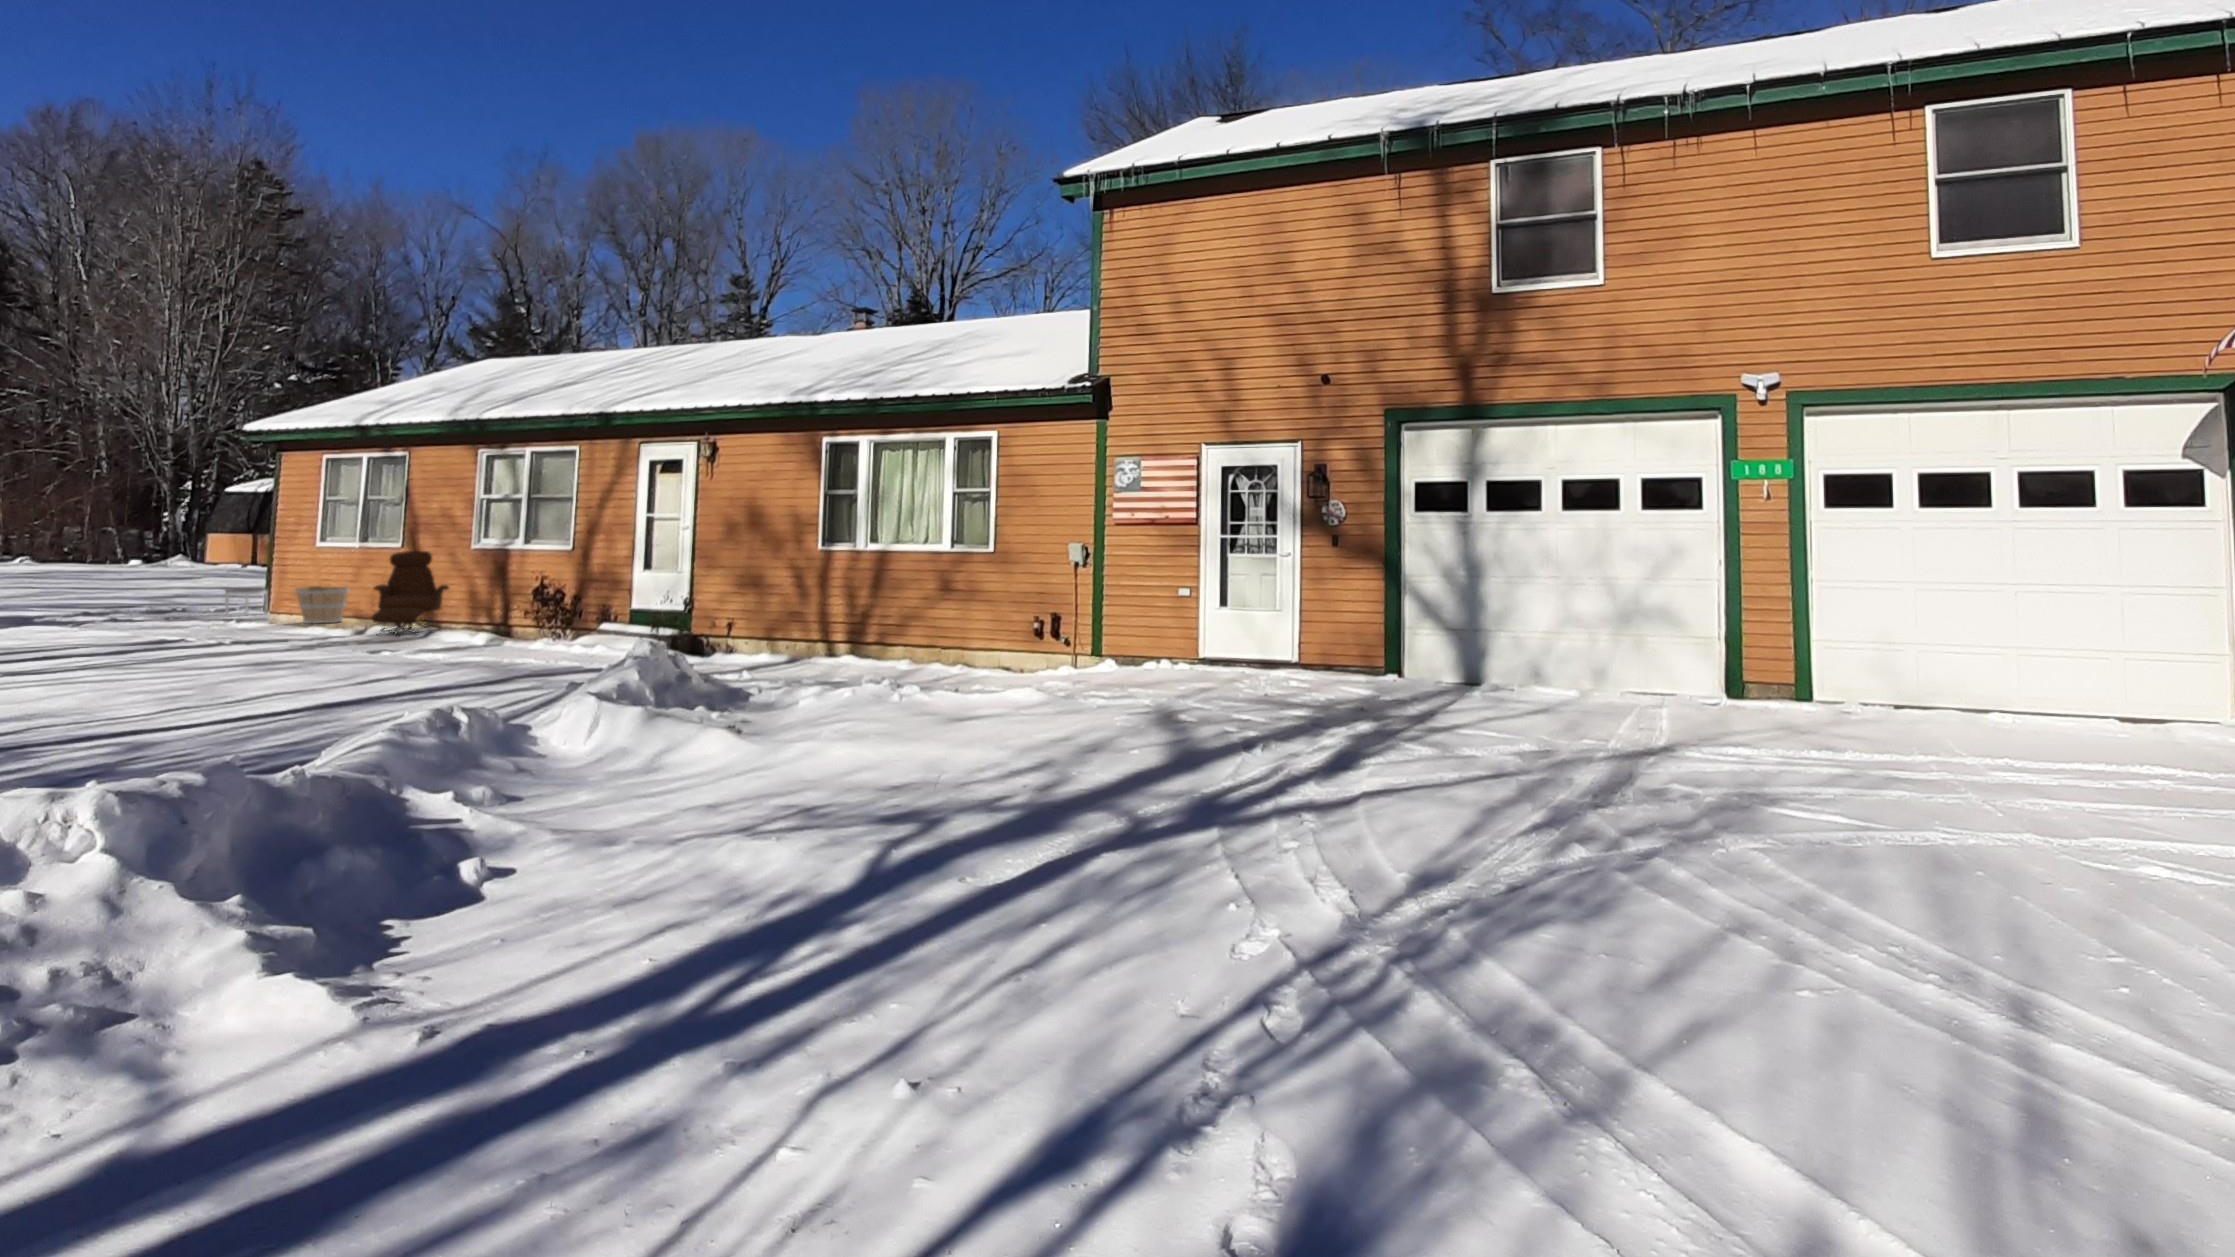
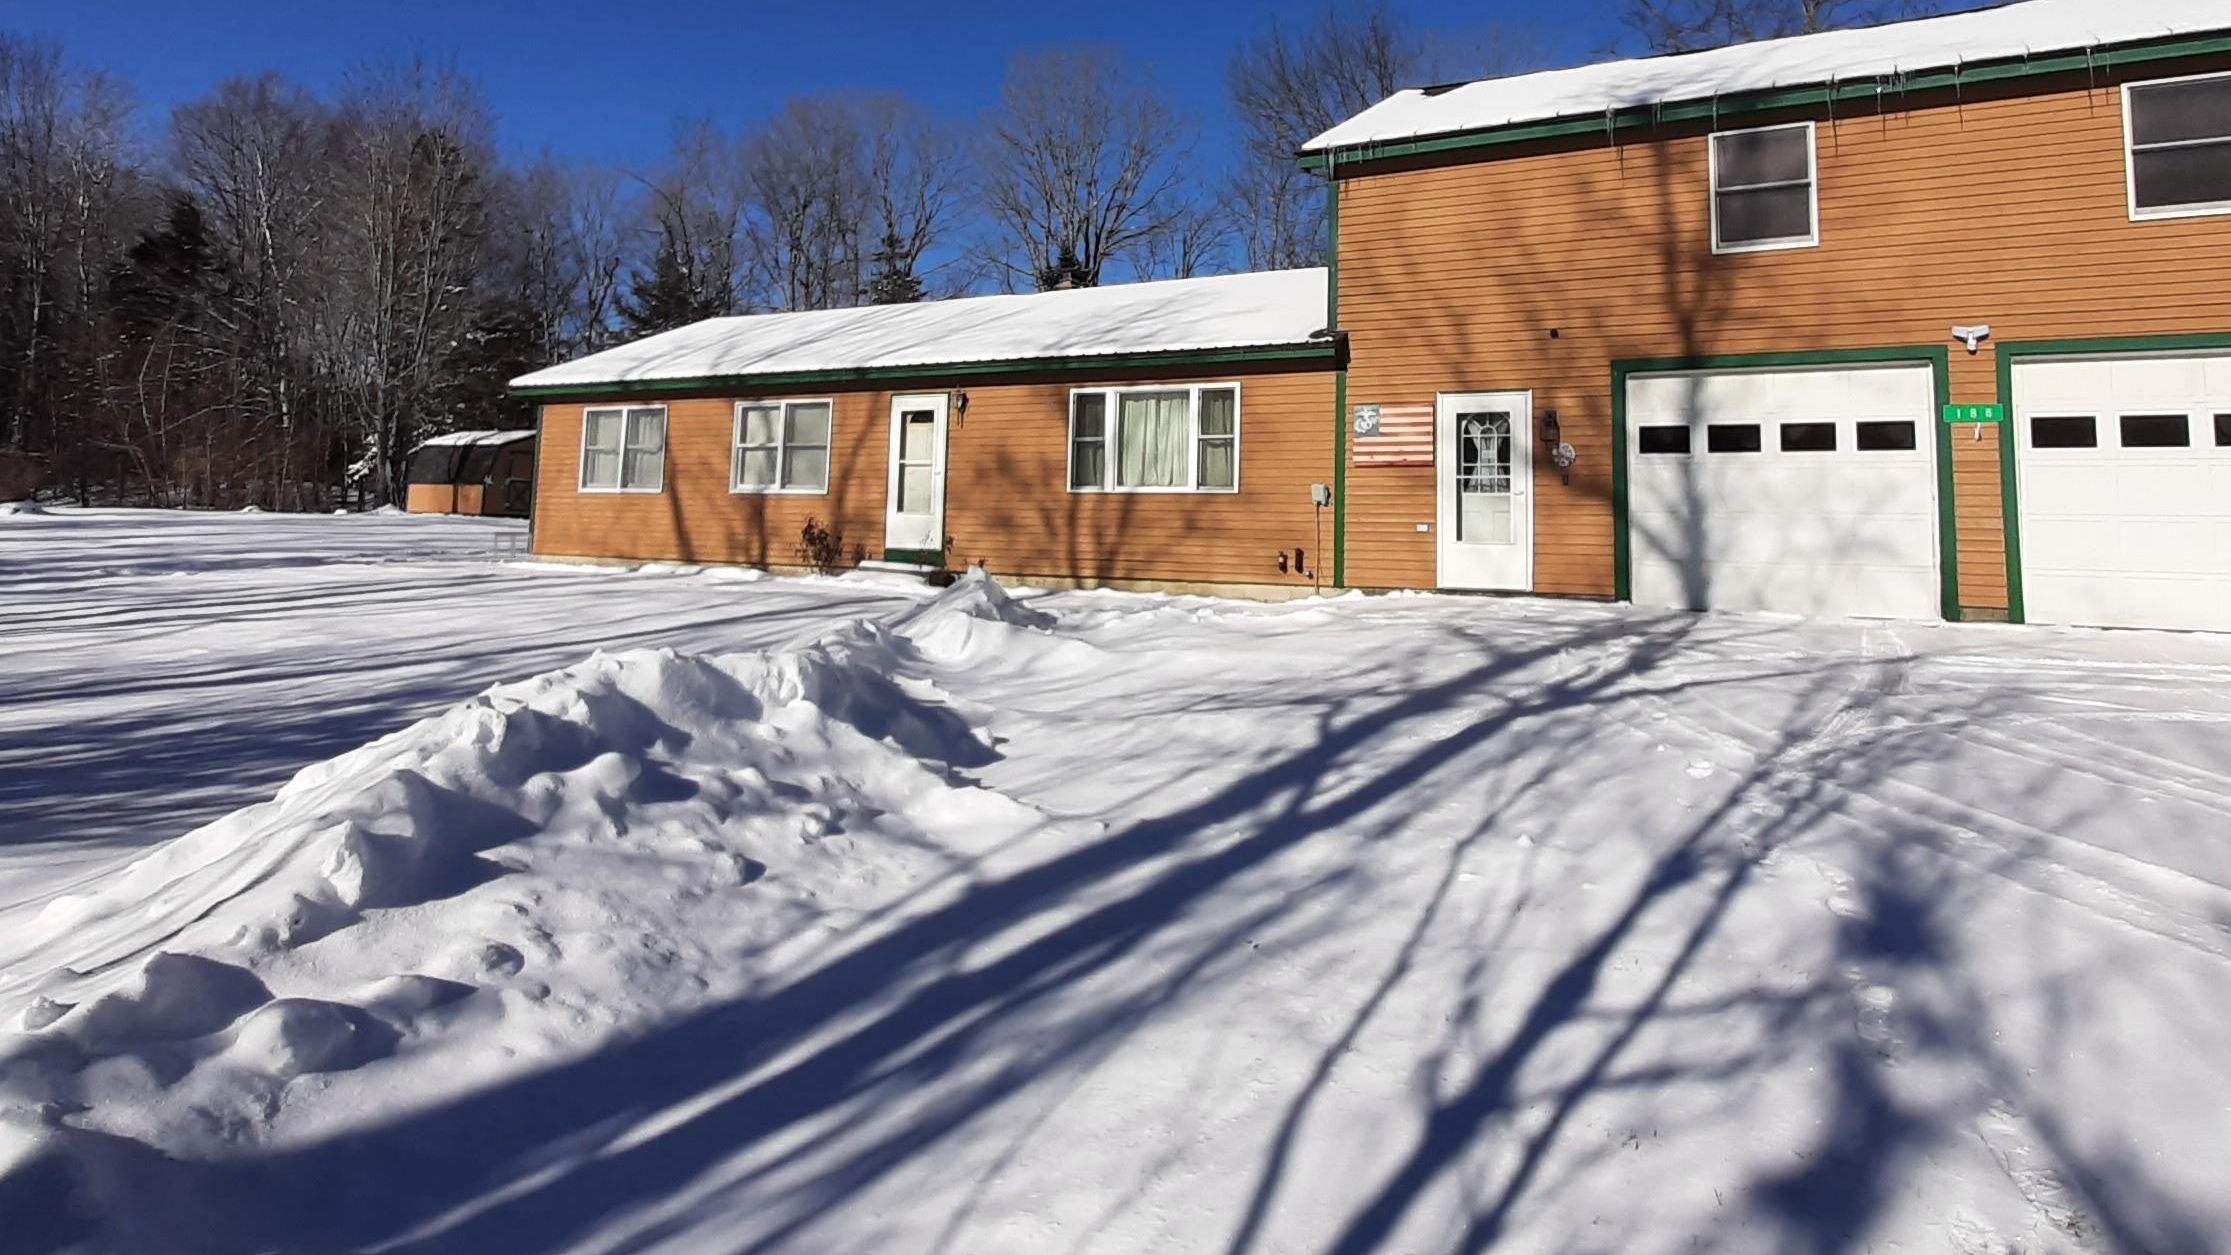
lounge chair: present [372,551,449,635] -> none [642,496,711,574]
wooden bucket: present [296,586,349,624] -> none [565,529,612,564]

